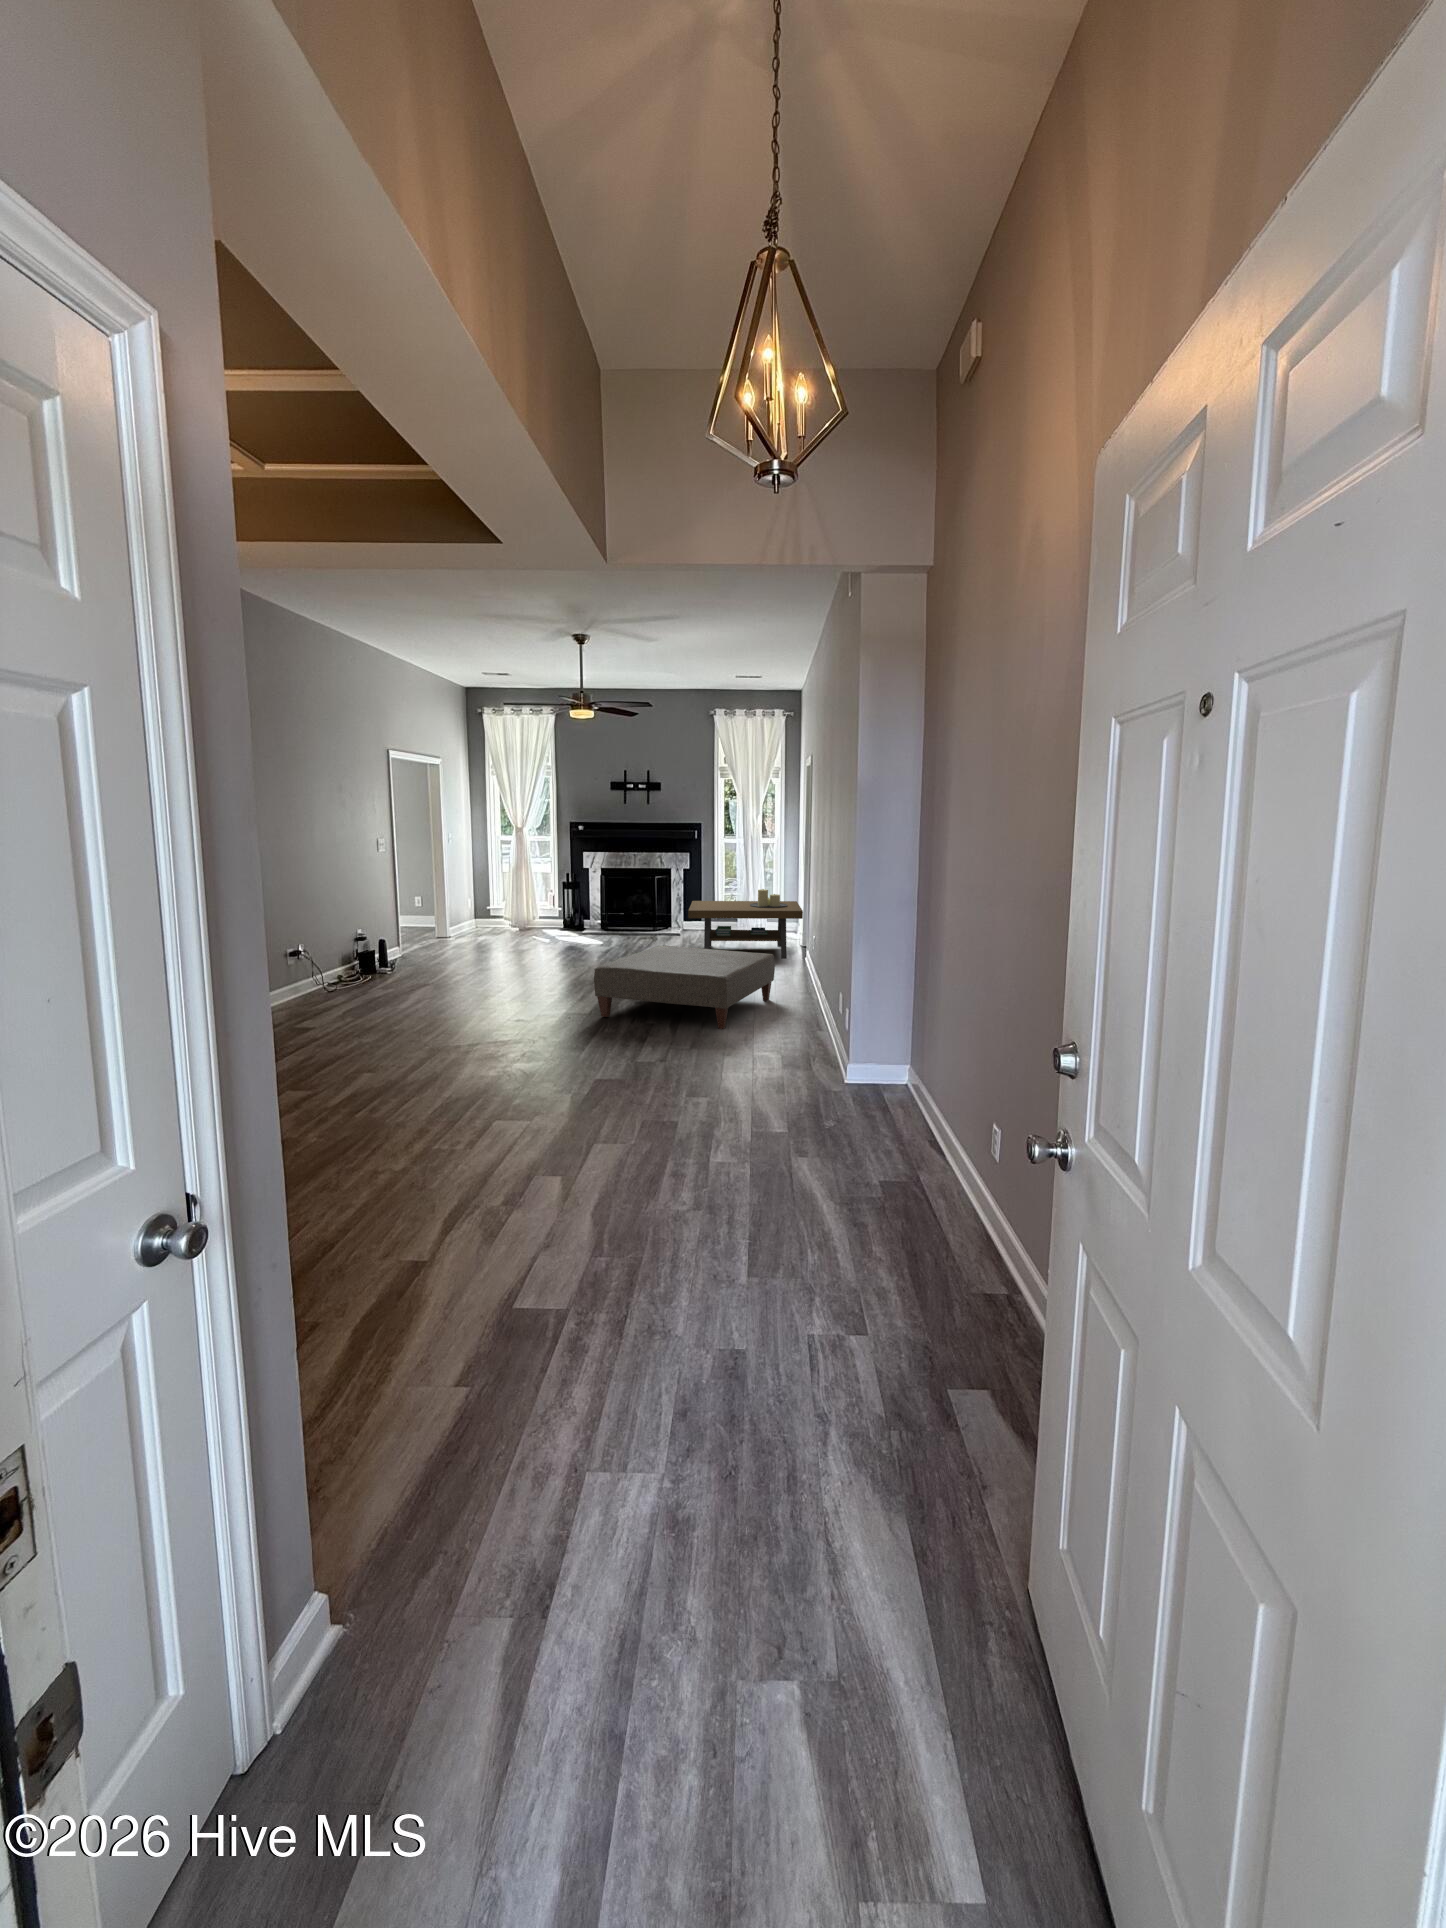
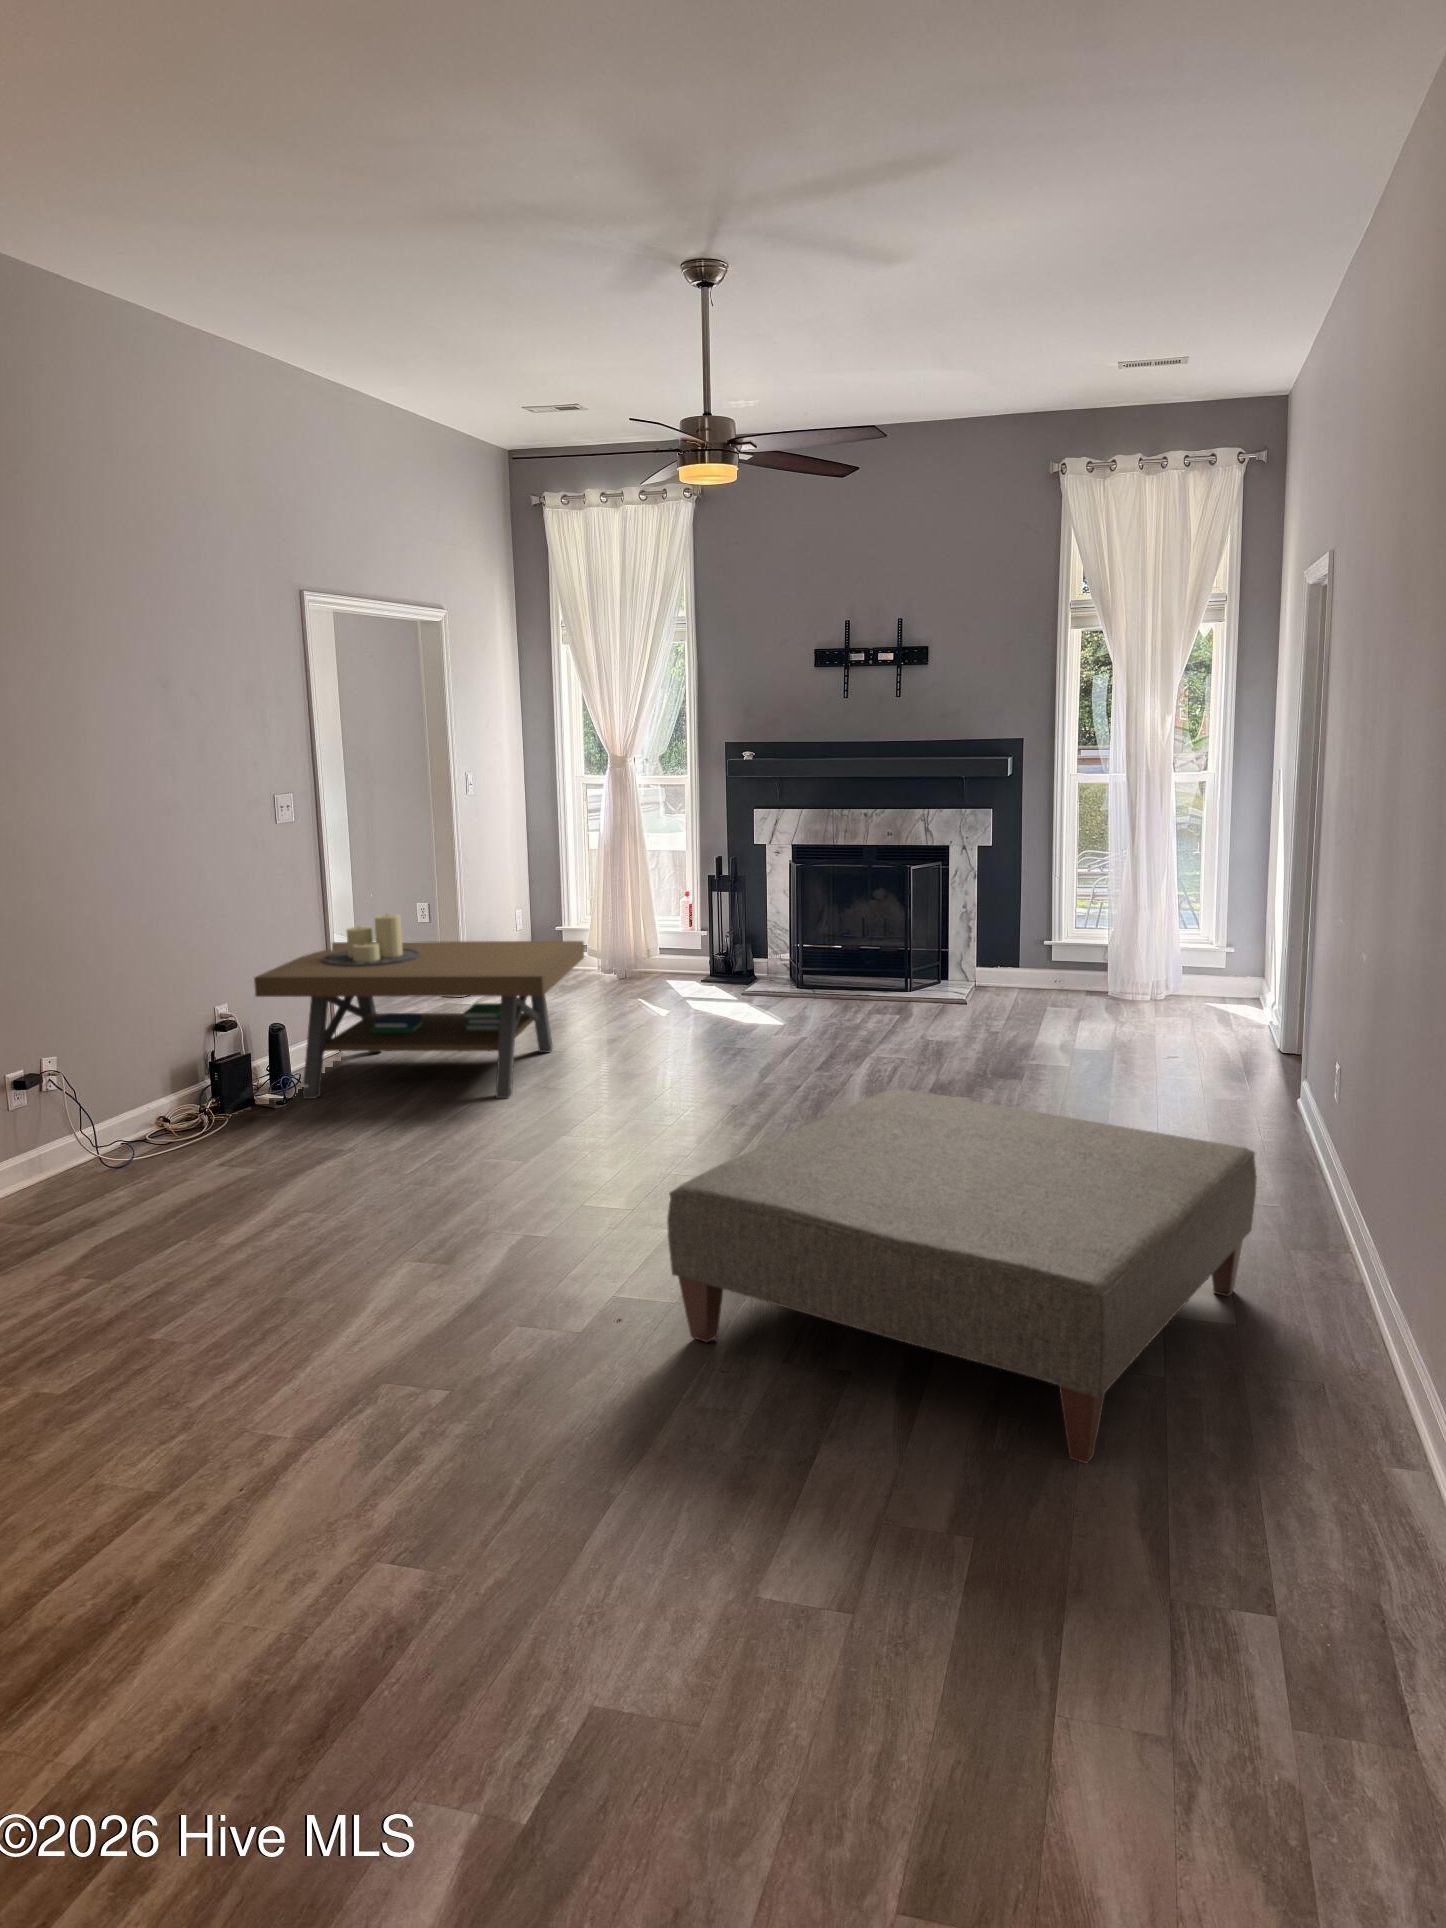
coffee table: present [688,889,803,959] -> present [254,914,584,1099]

